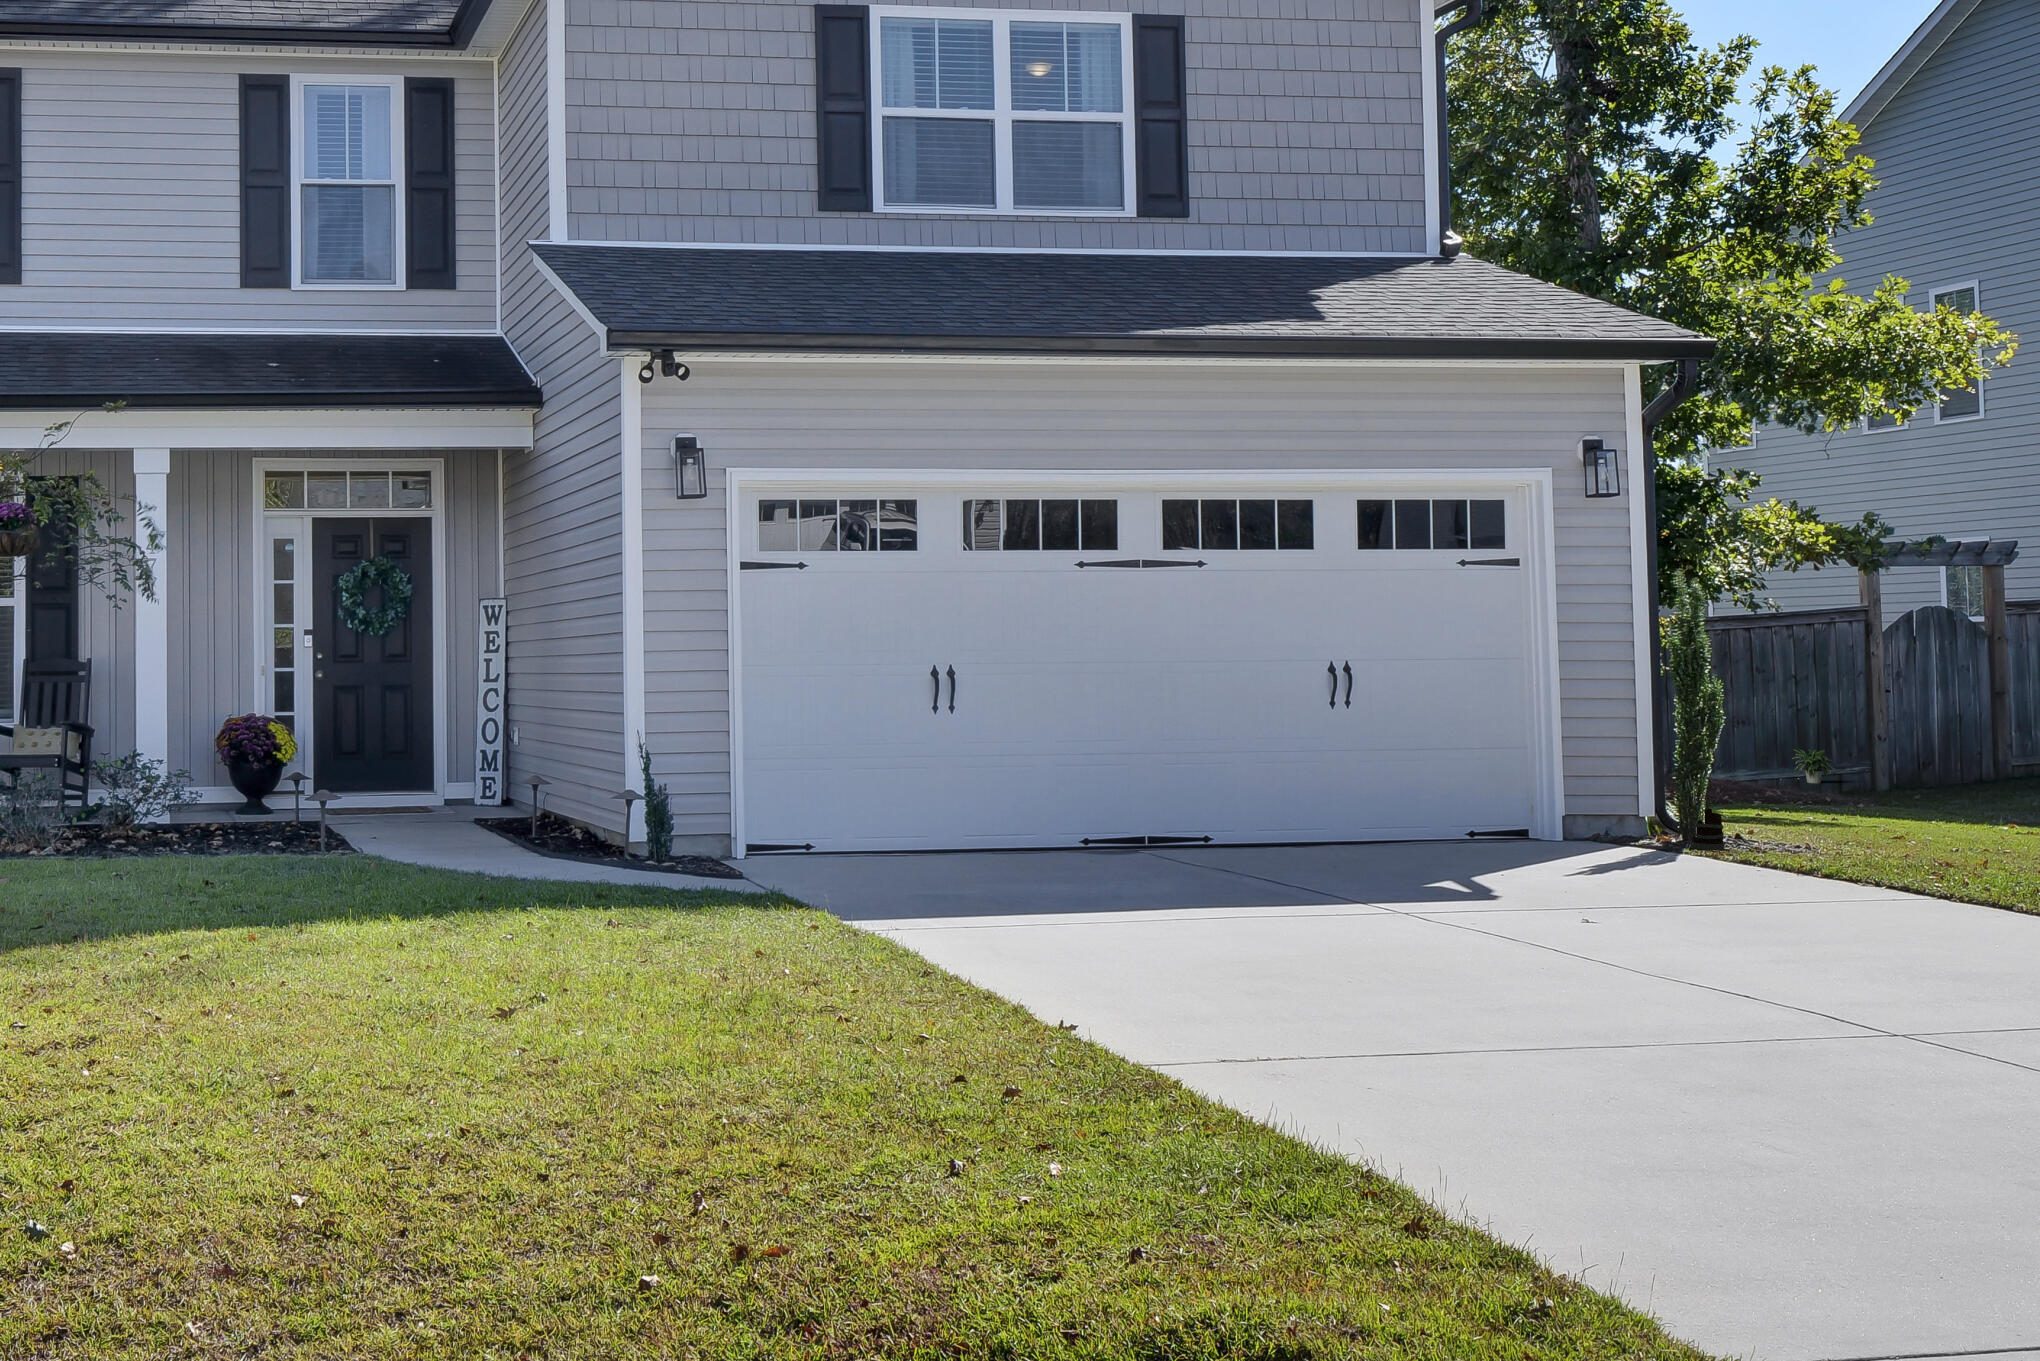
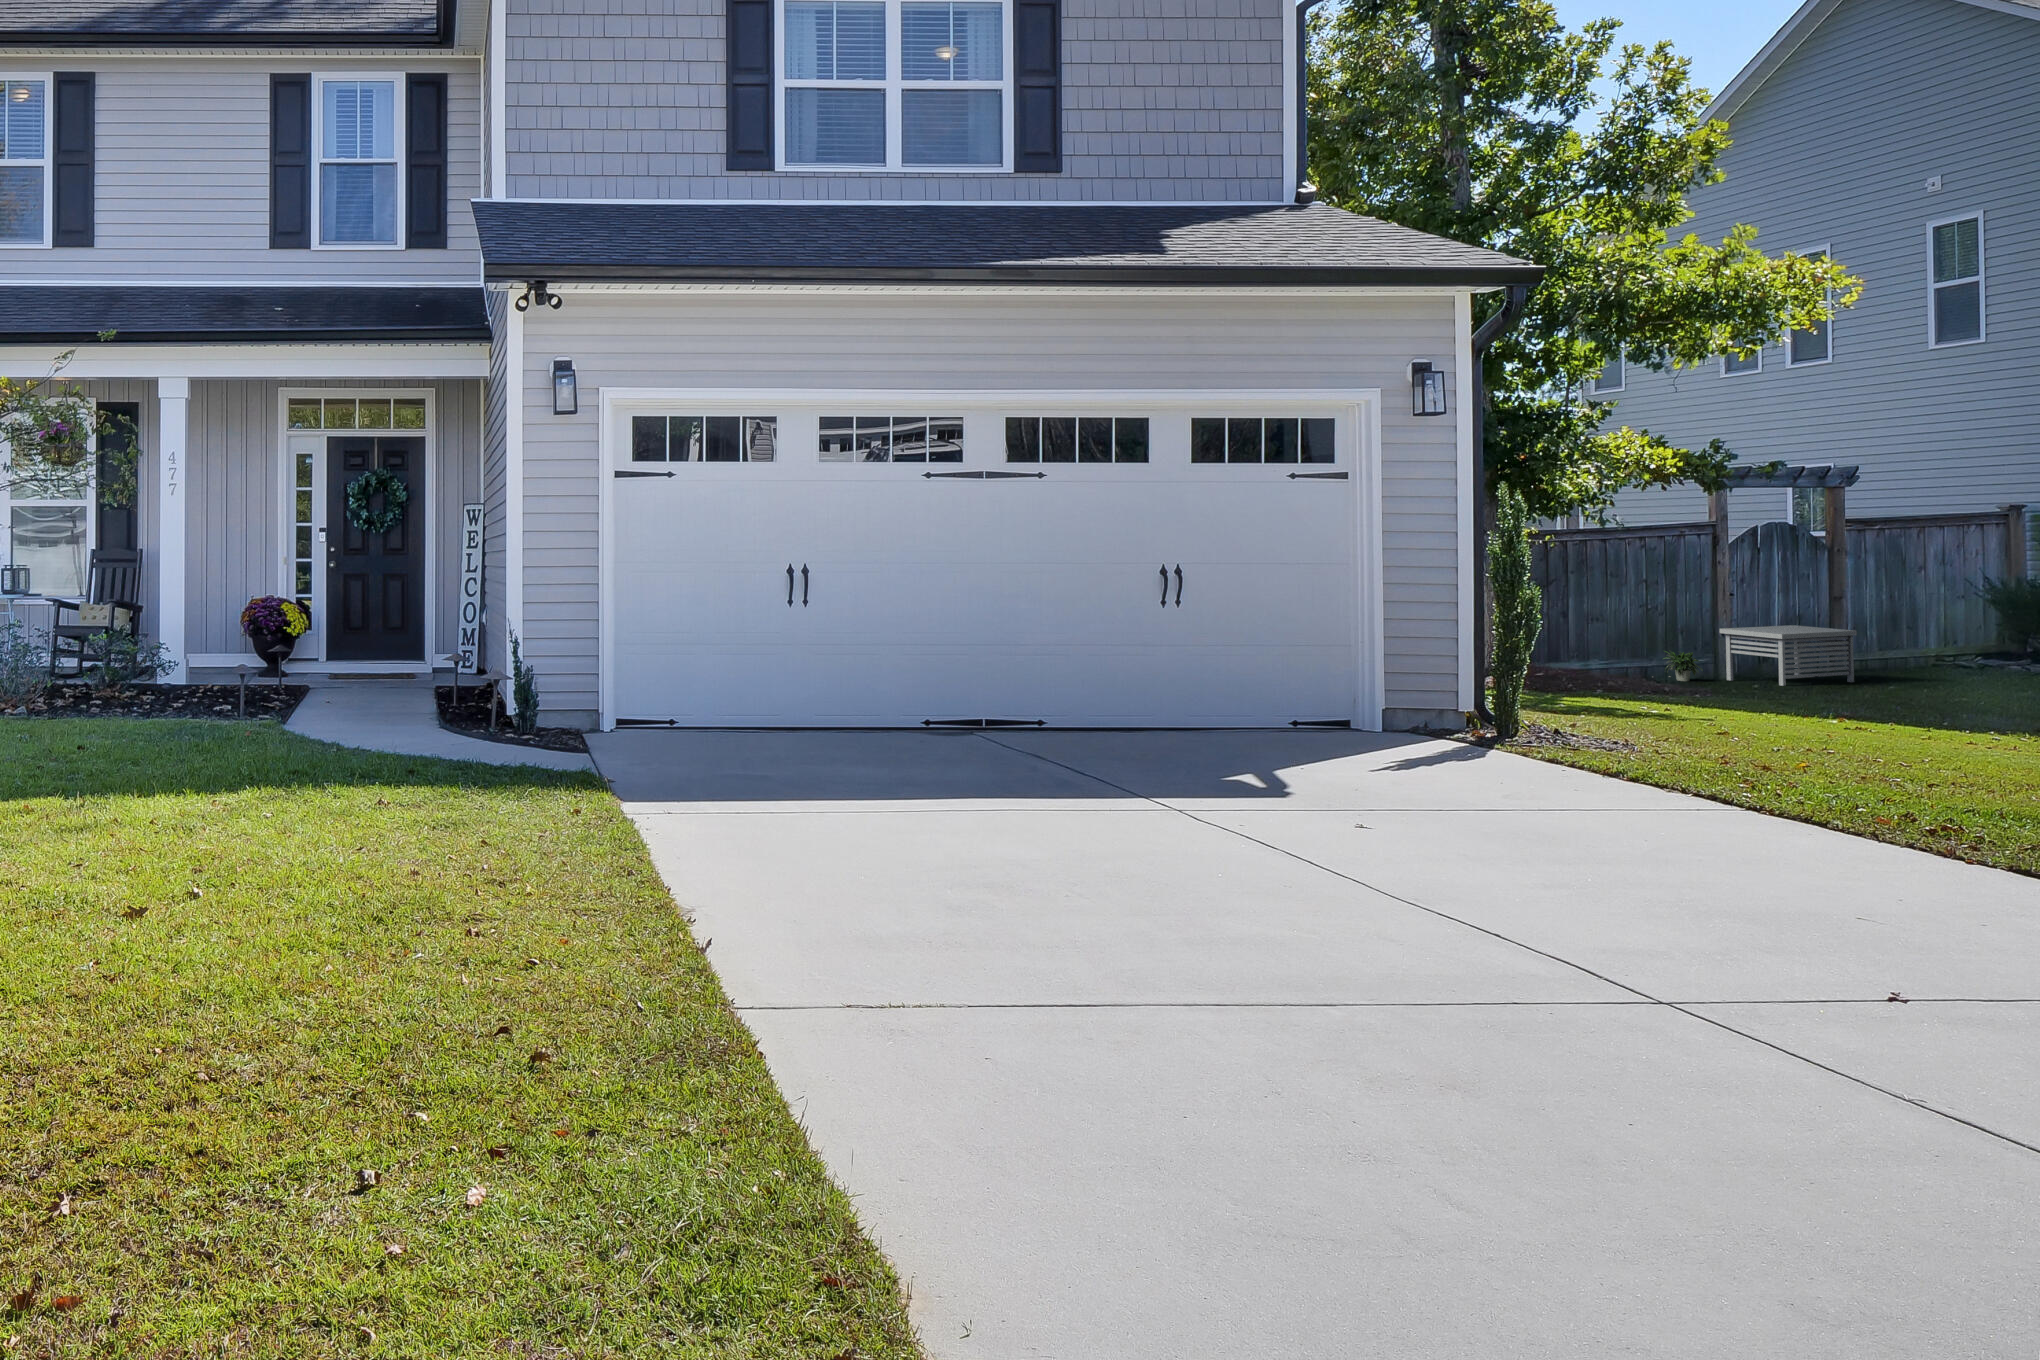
storage bench: none [1851,718,1992,787] -> present [1720,625,1857,686]
wooden bucket: present [1690,792,1725,850] -> none [1511,691,1544,745]

